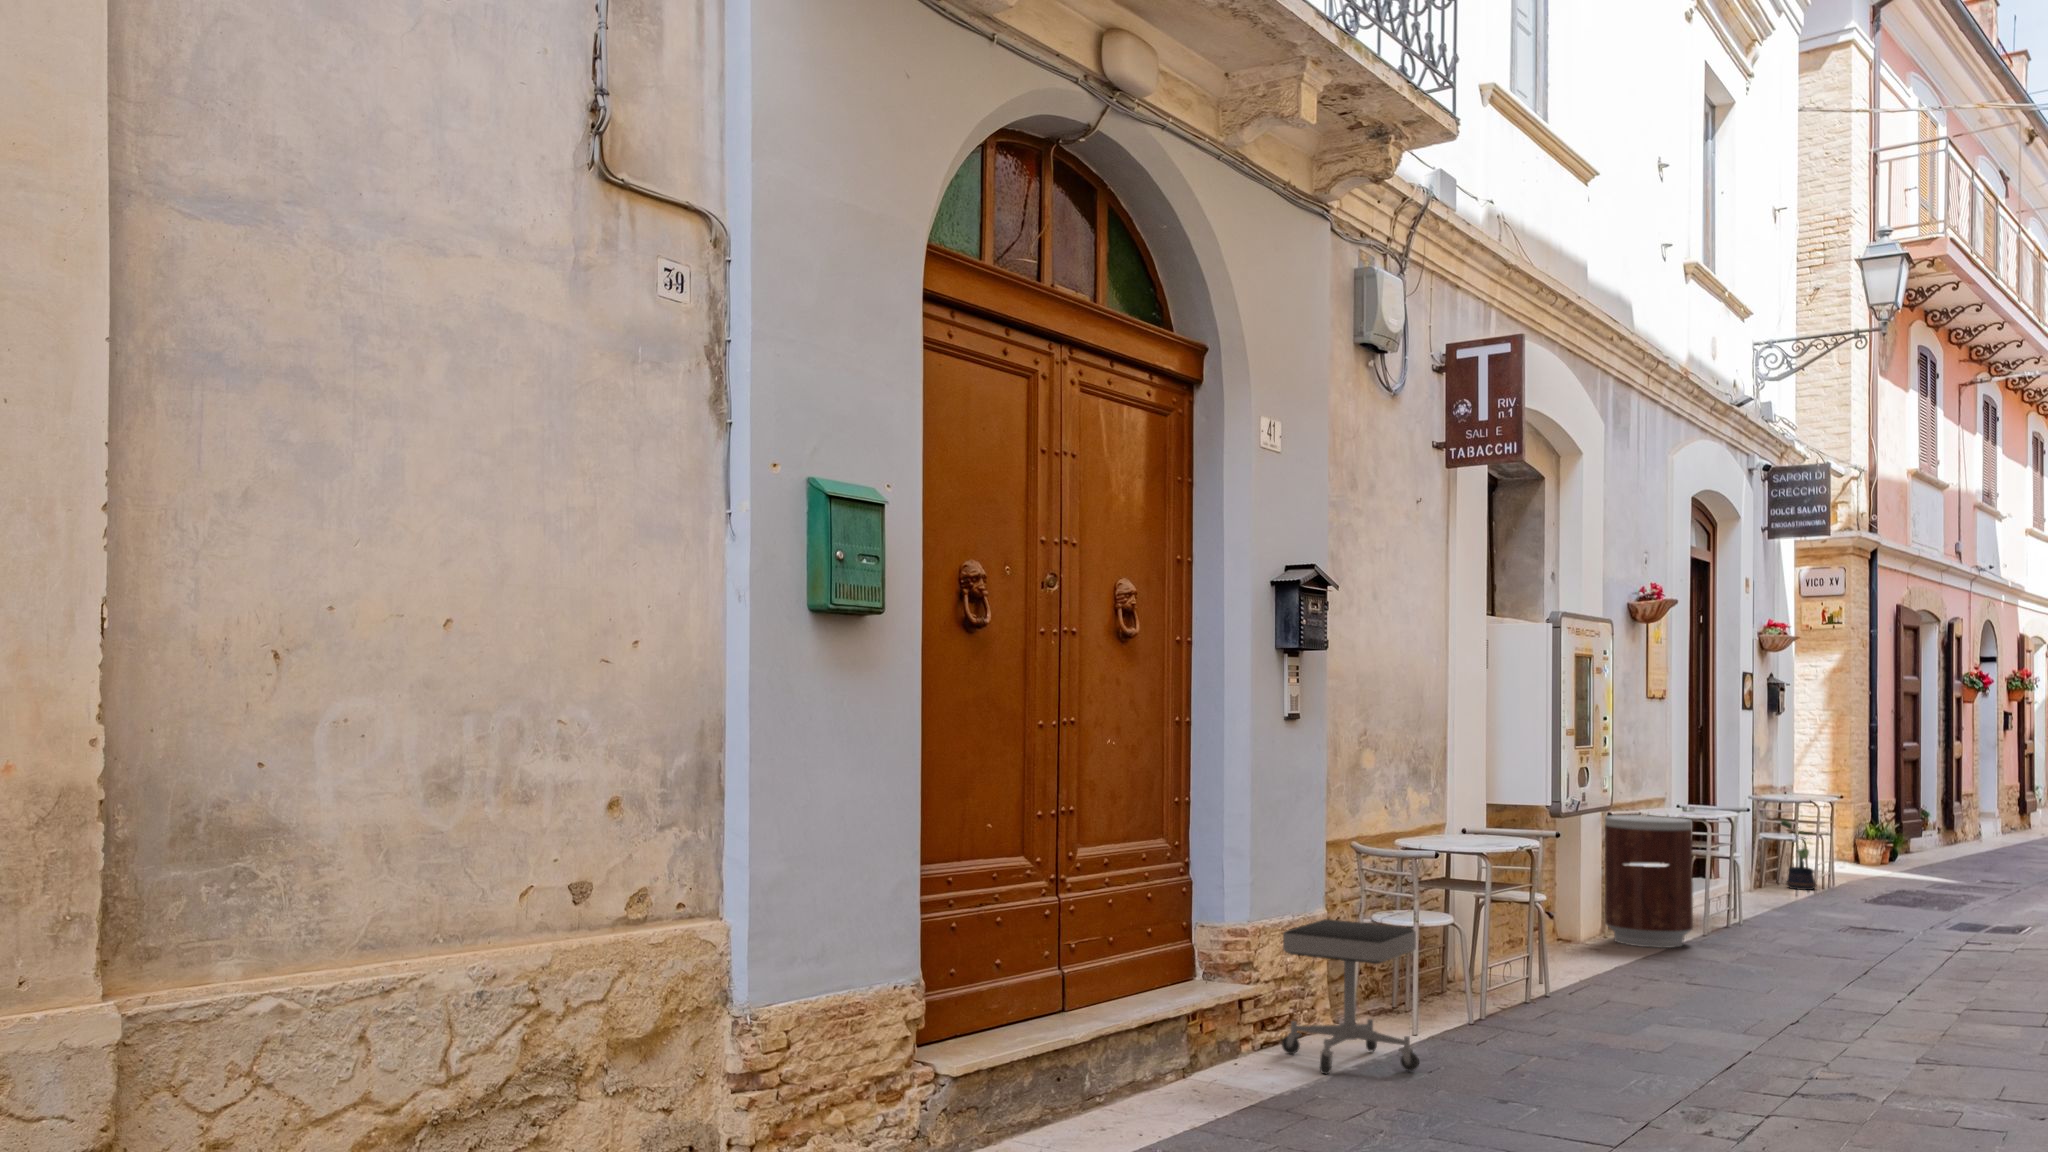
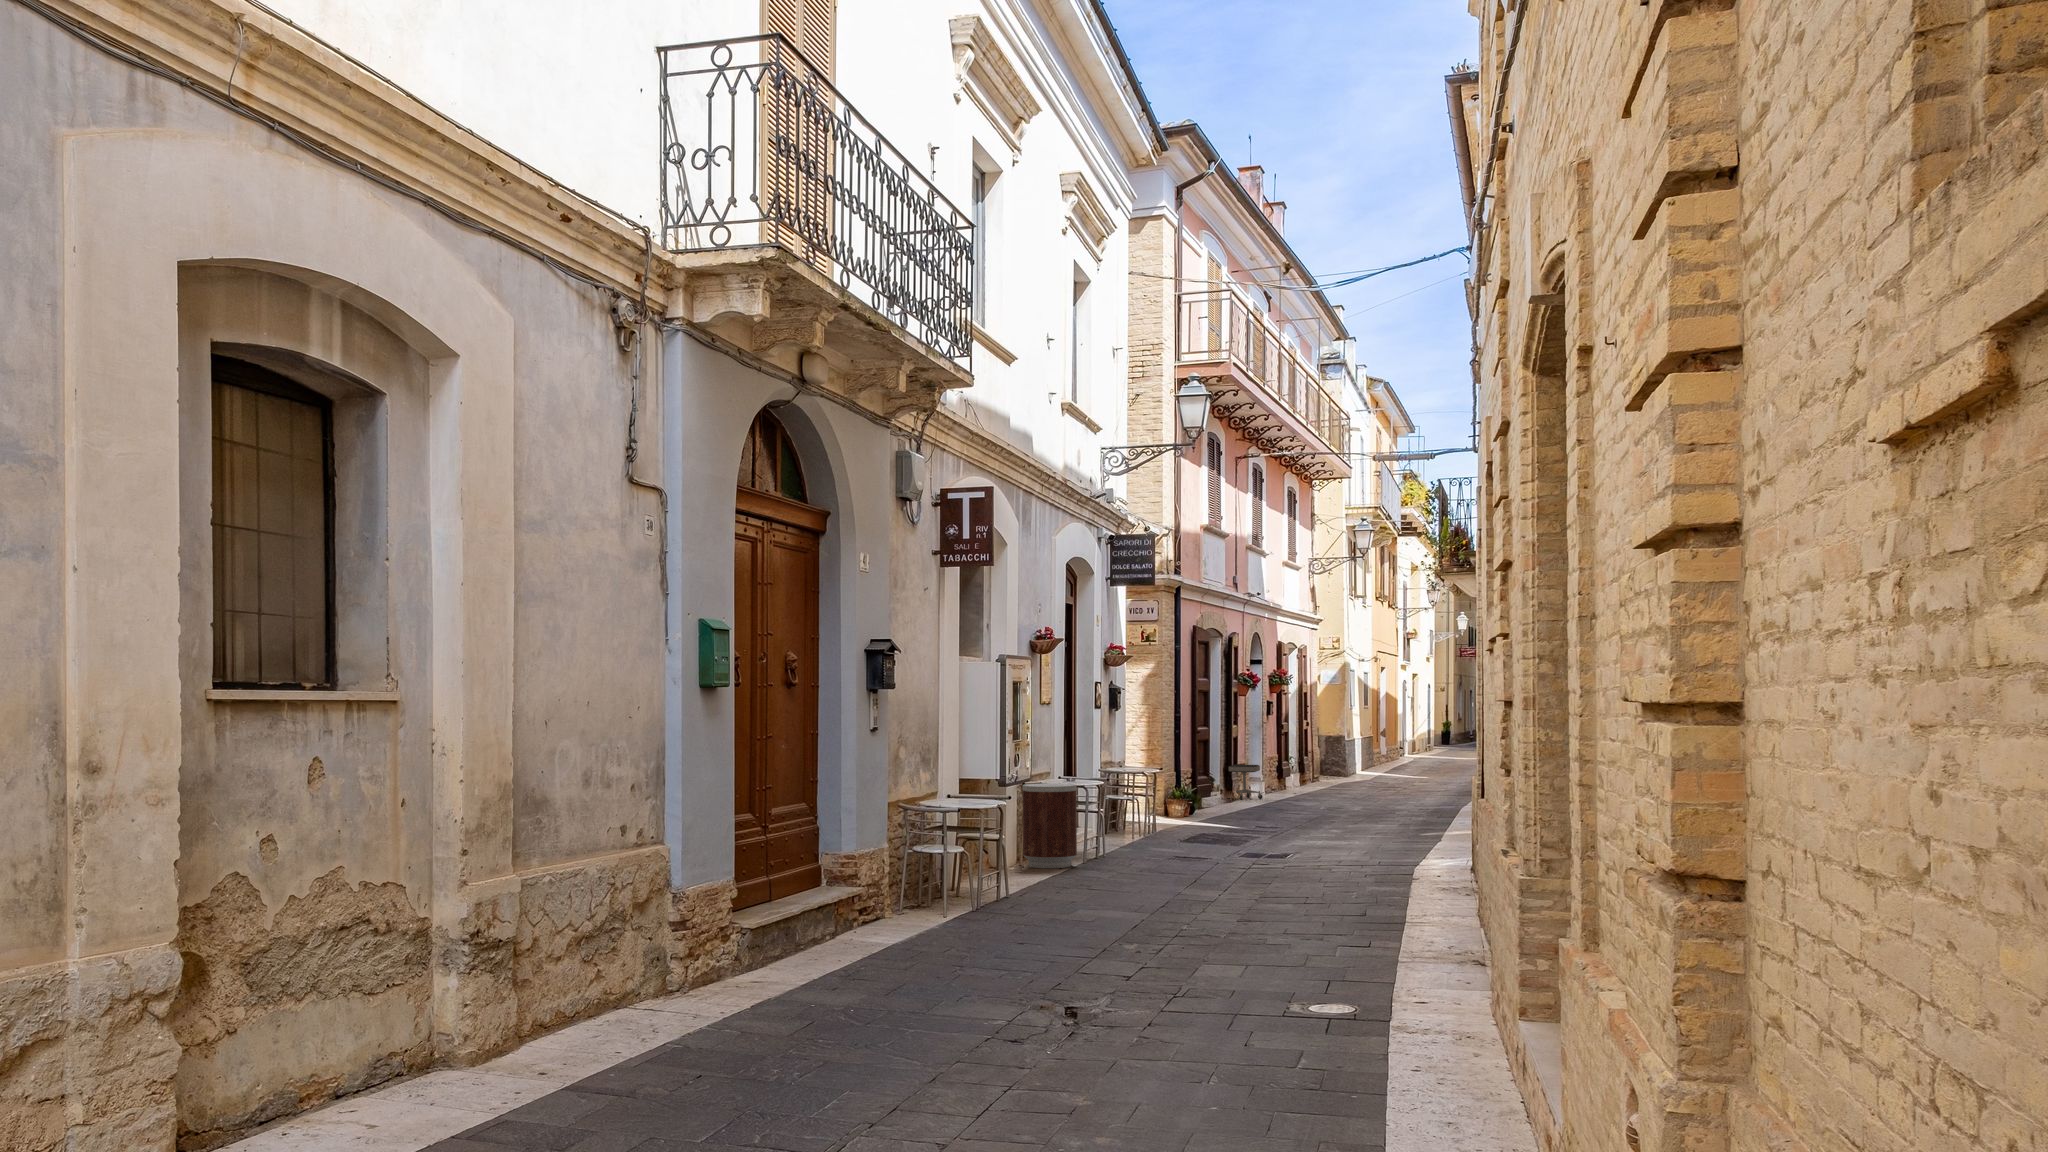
potted plant: present [1781,820,1817,890] -> none [1113,784,1149,833]
stool: present [1282,919,1419,1074] -> present [1229,764,1263,800]

